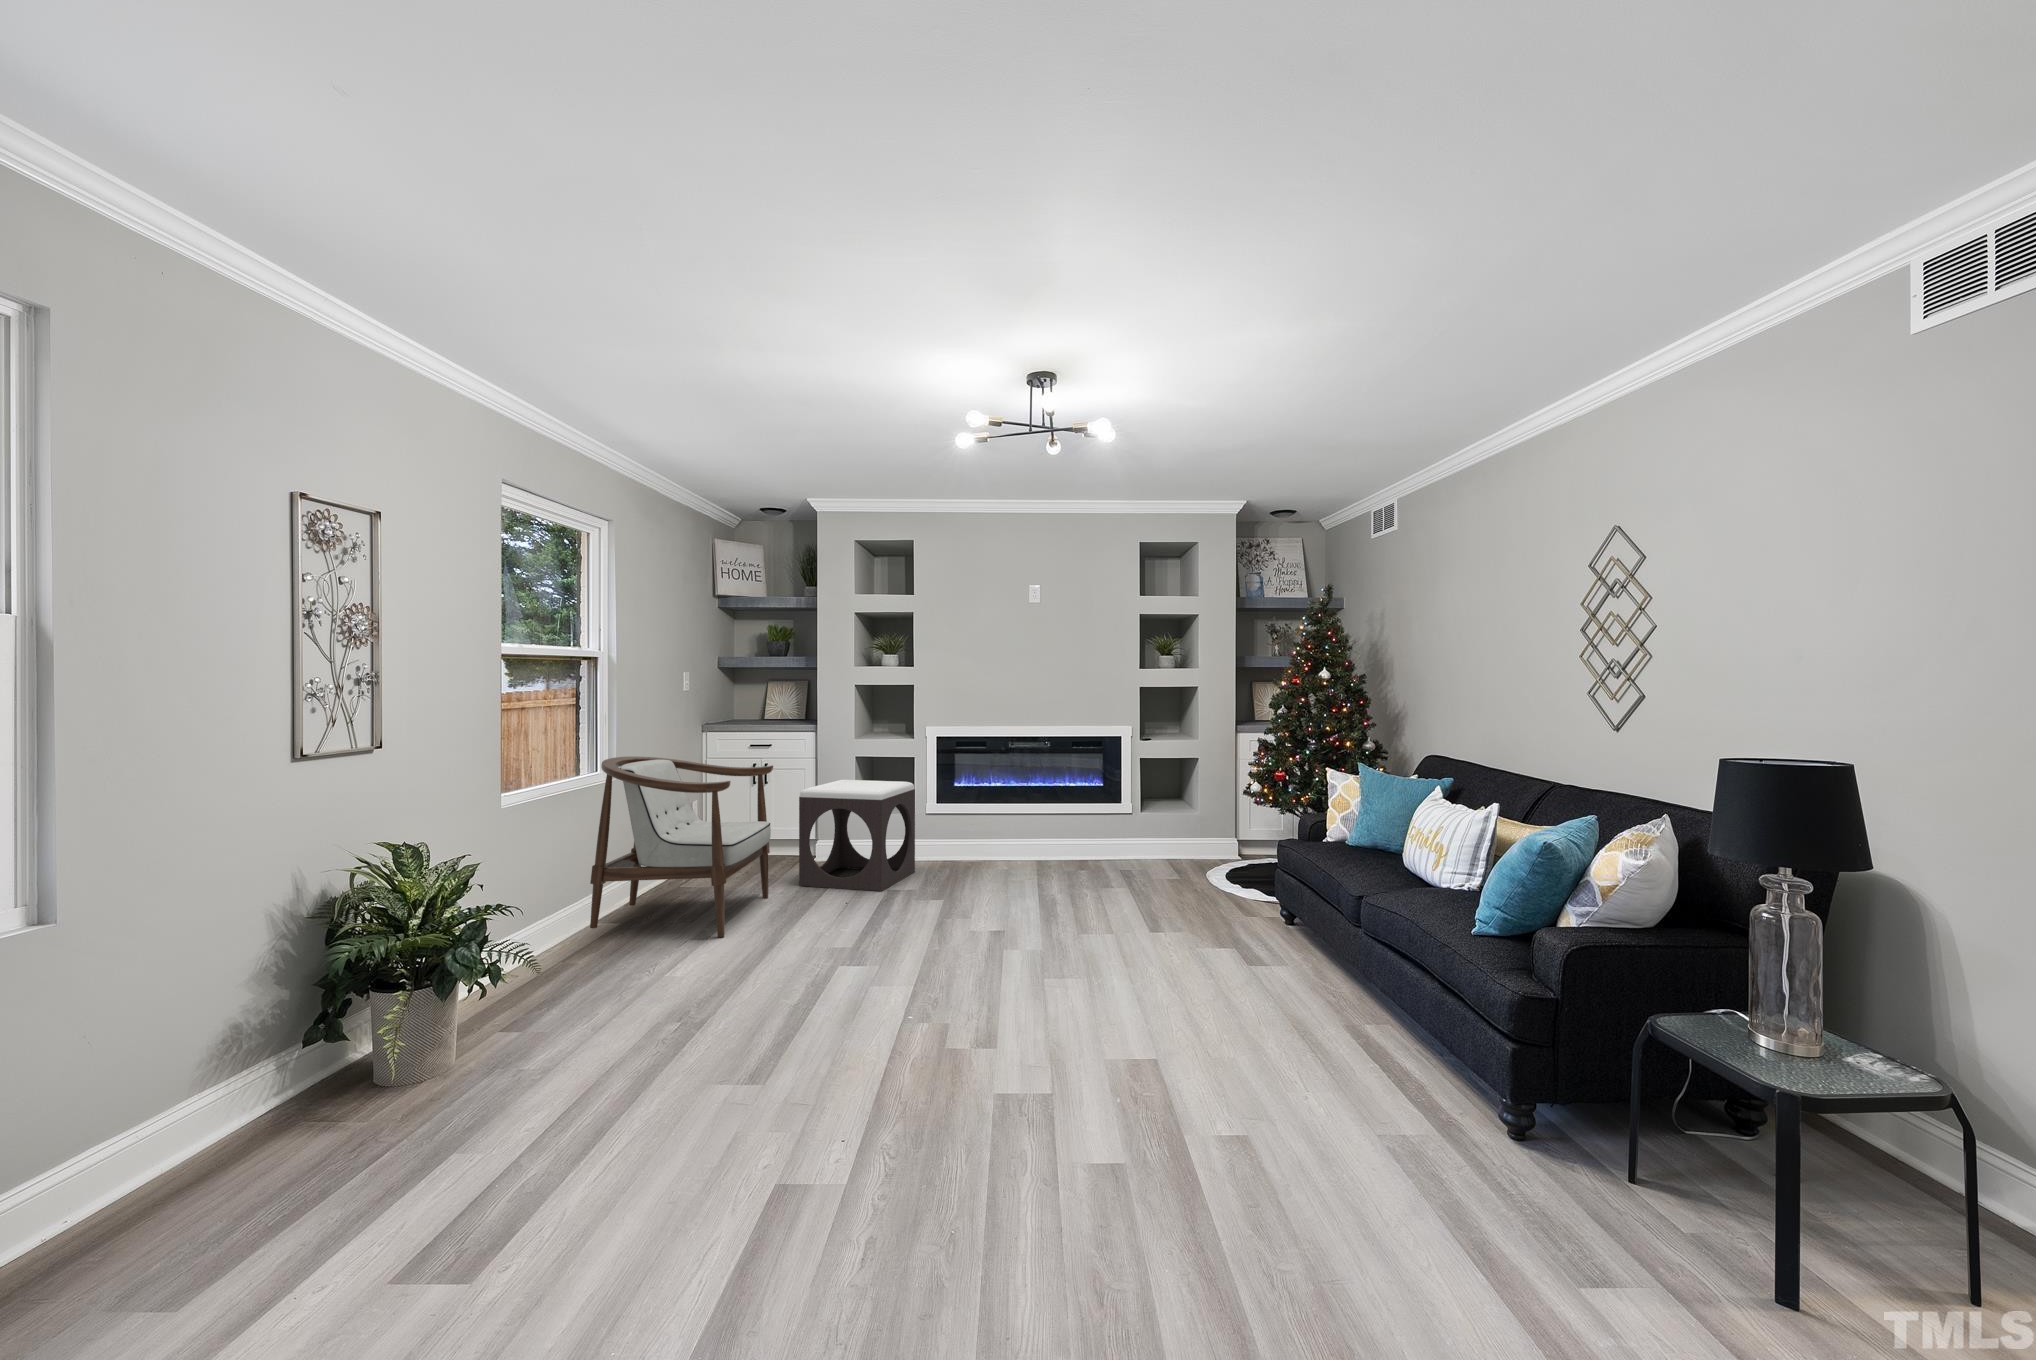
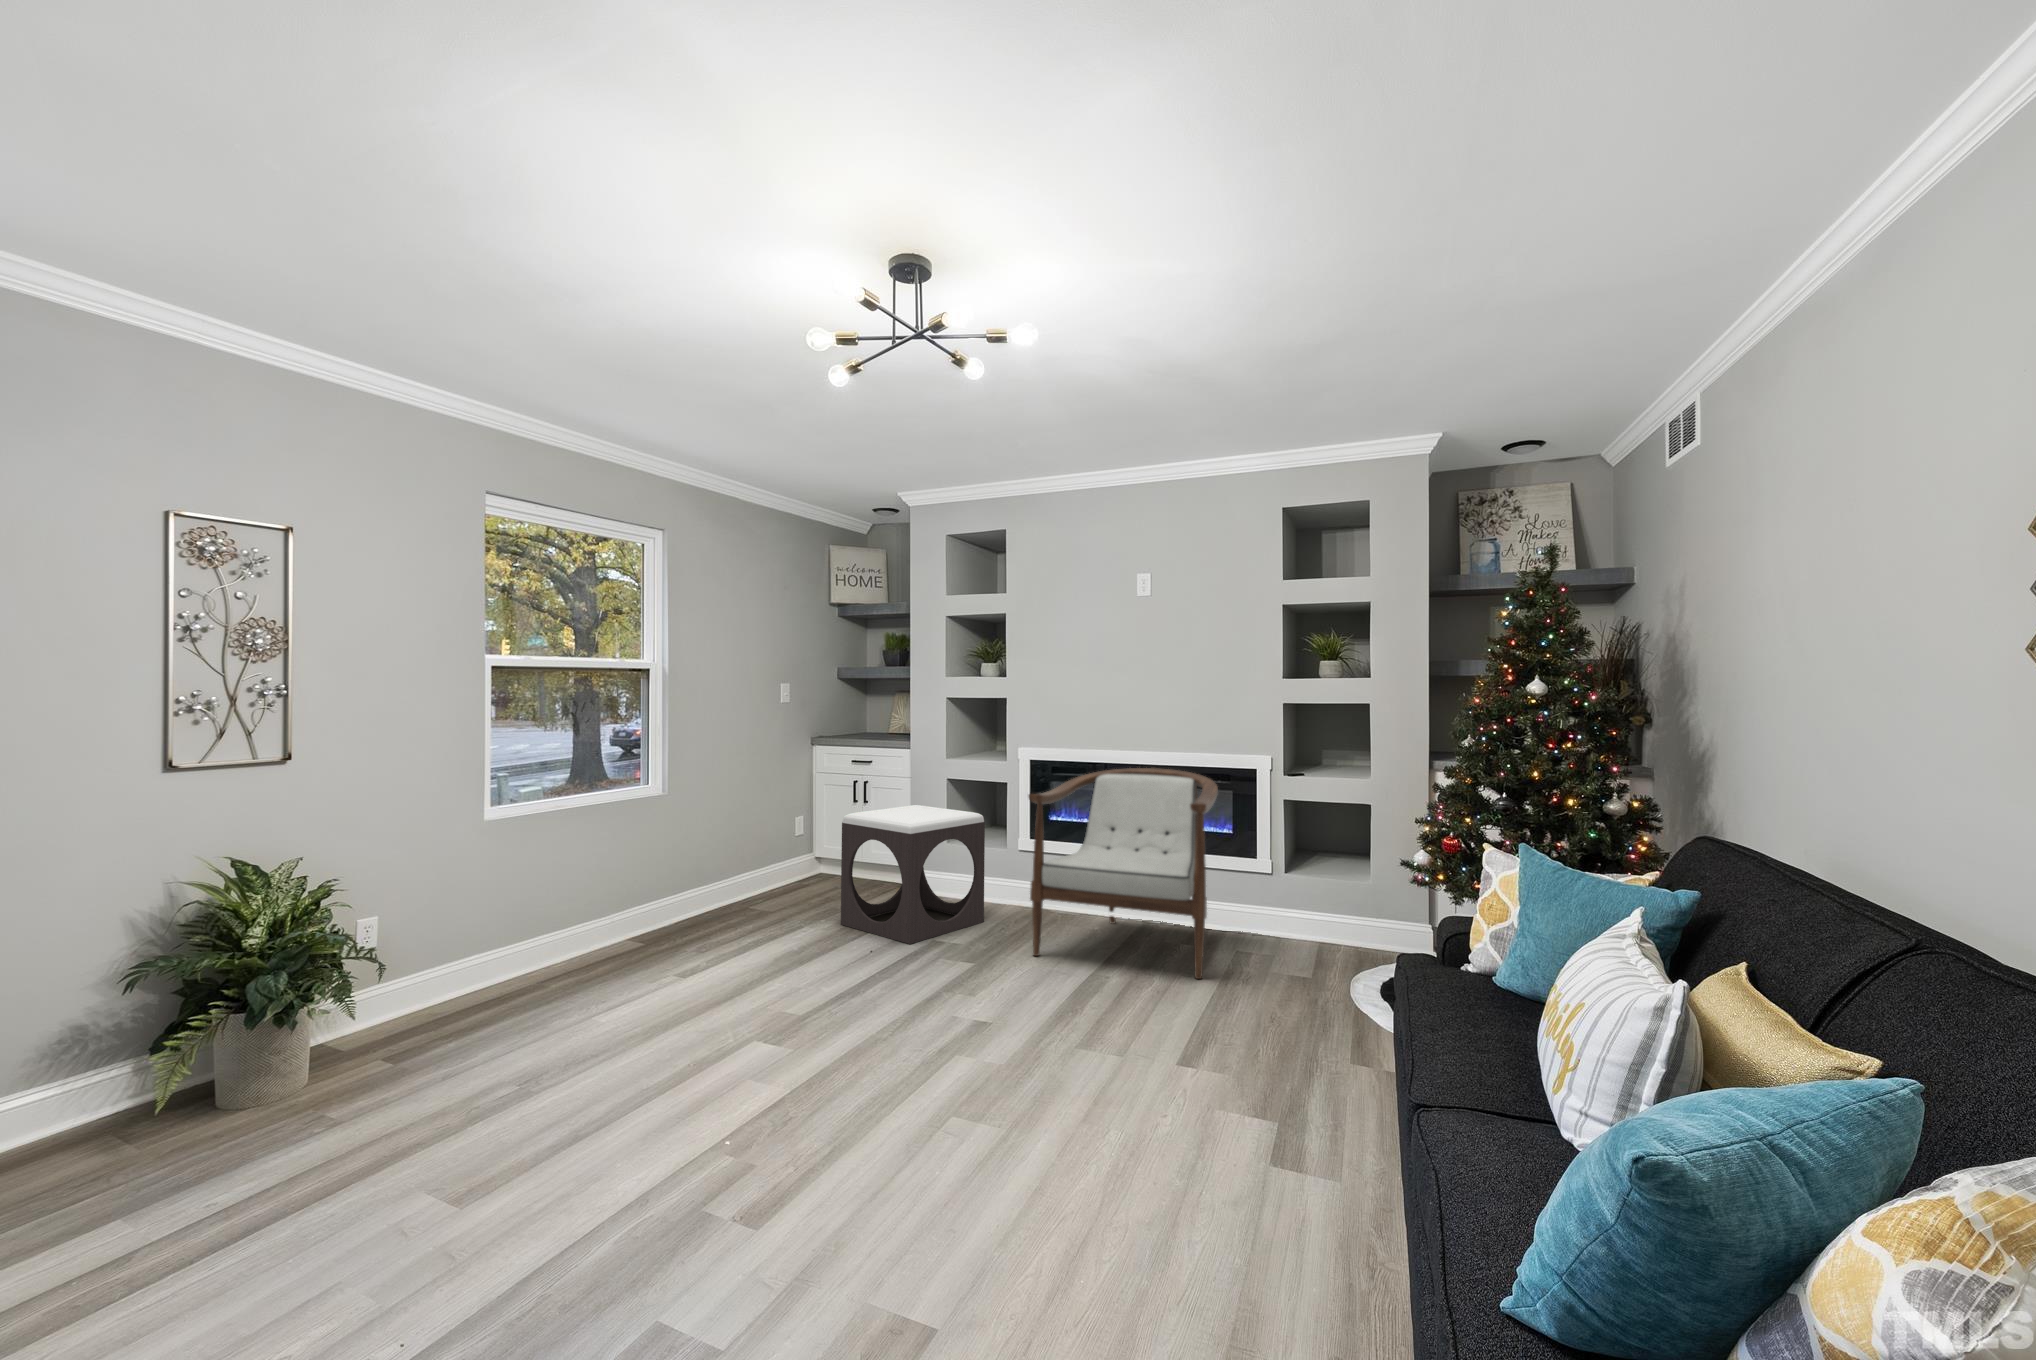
armchair: present [590,756,773,937] -> present [1029,768,1218,979]

